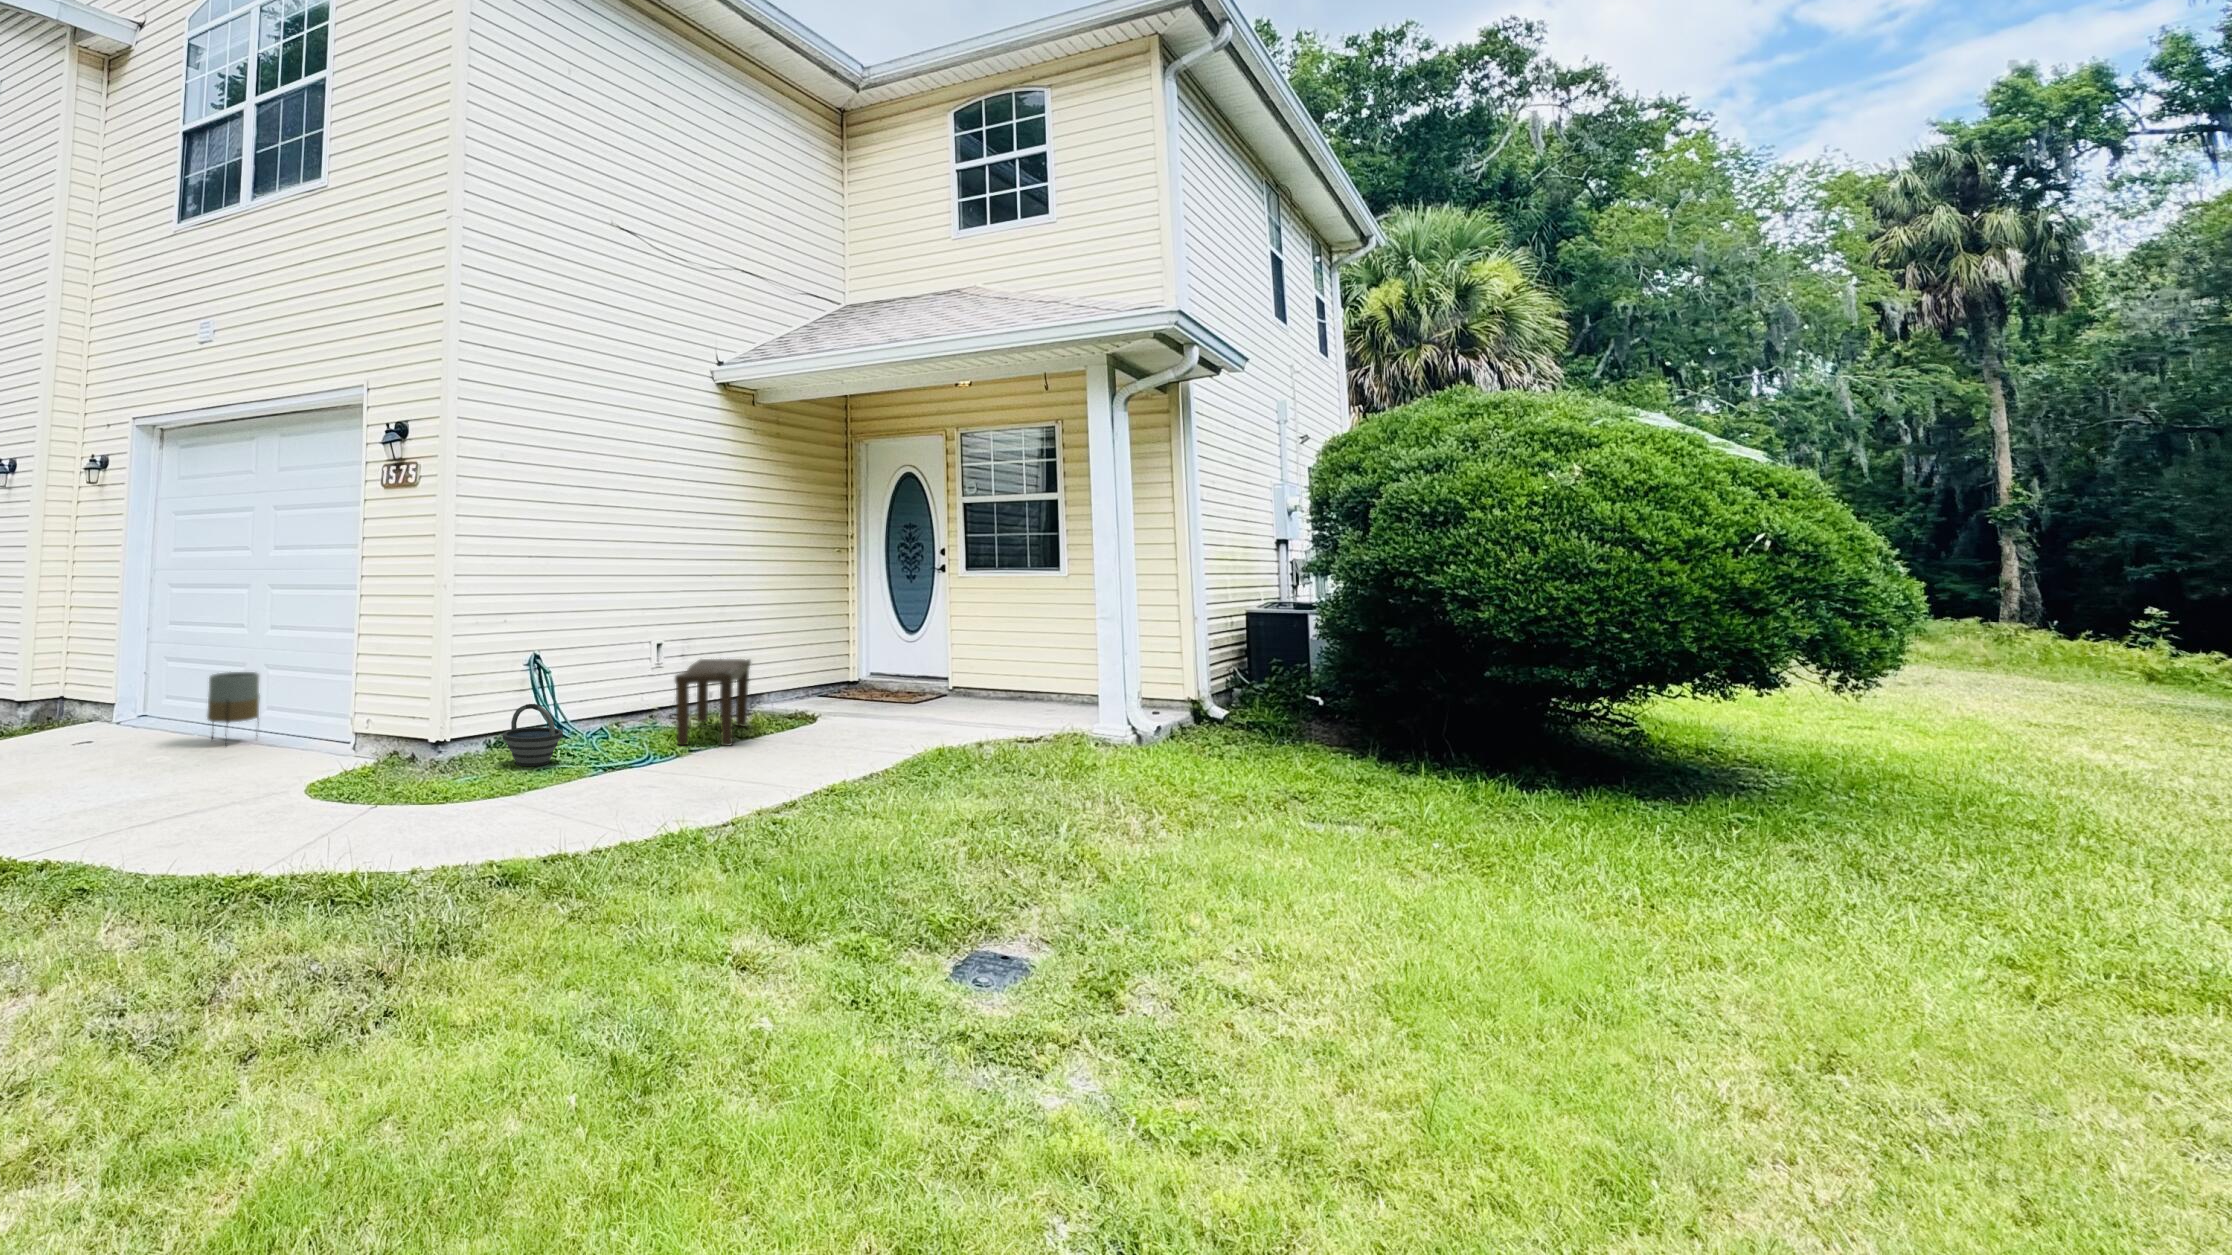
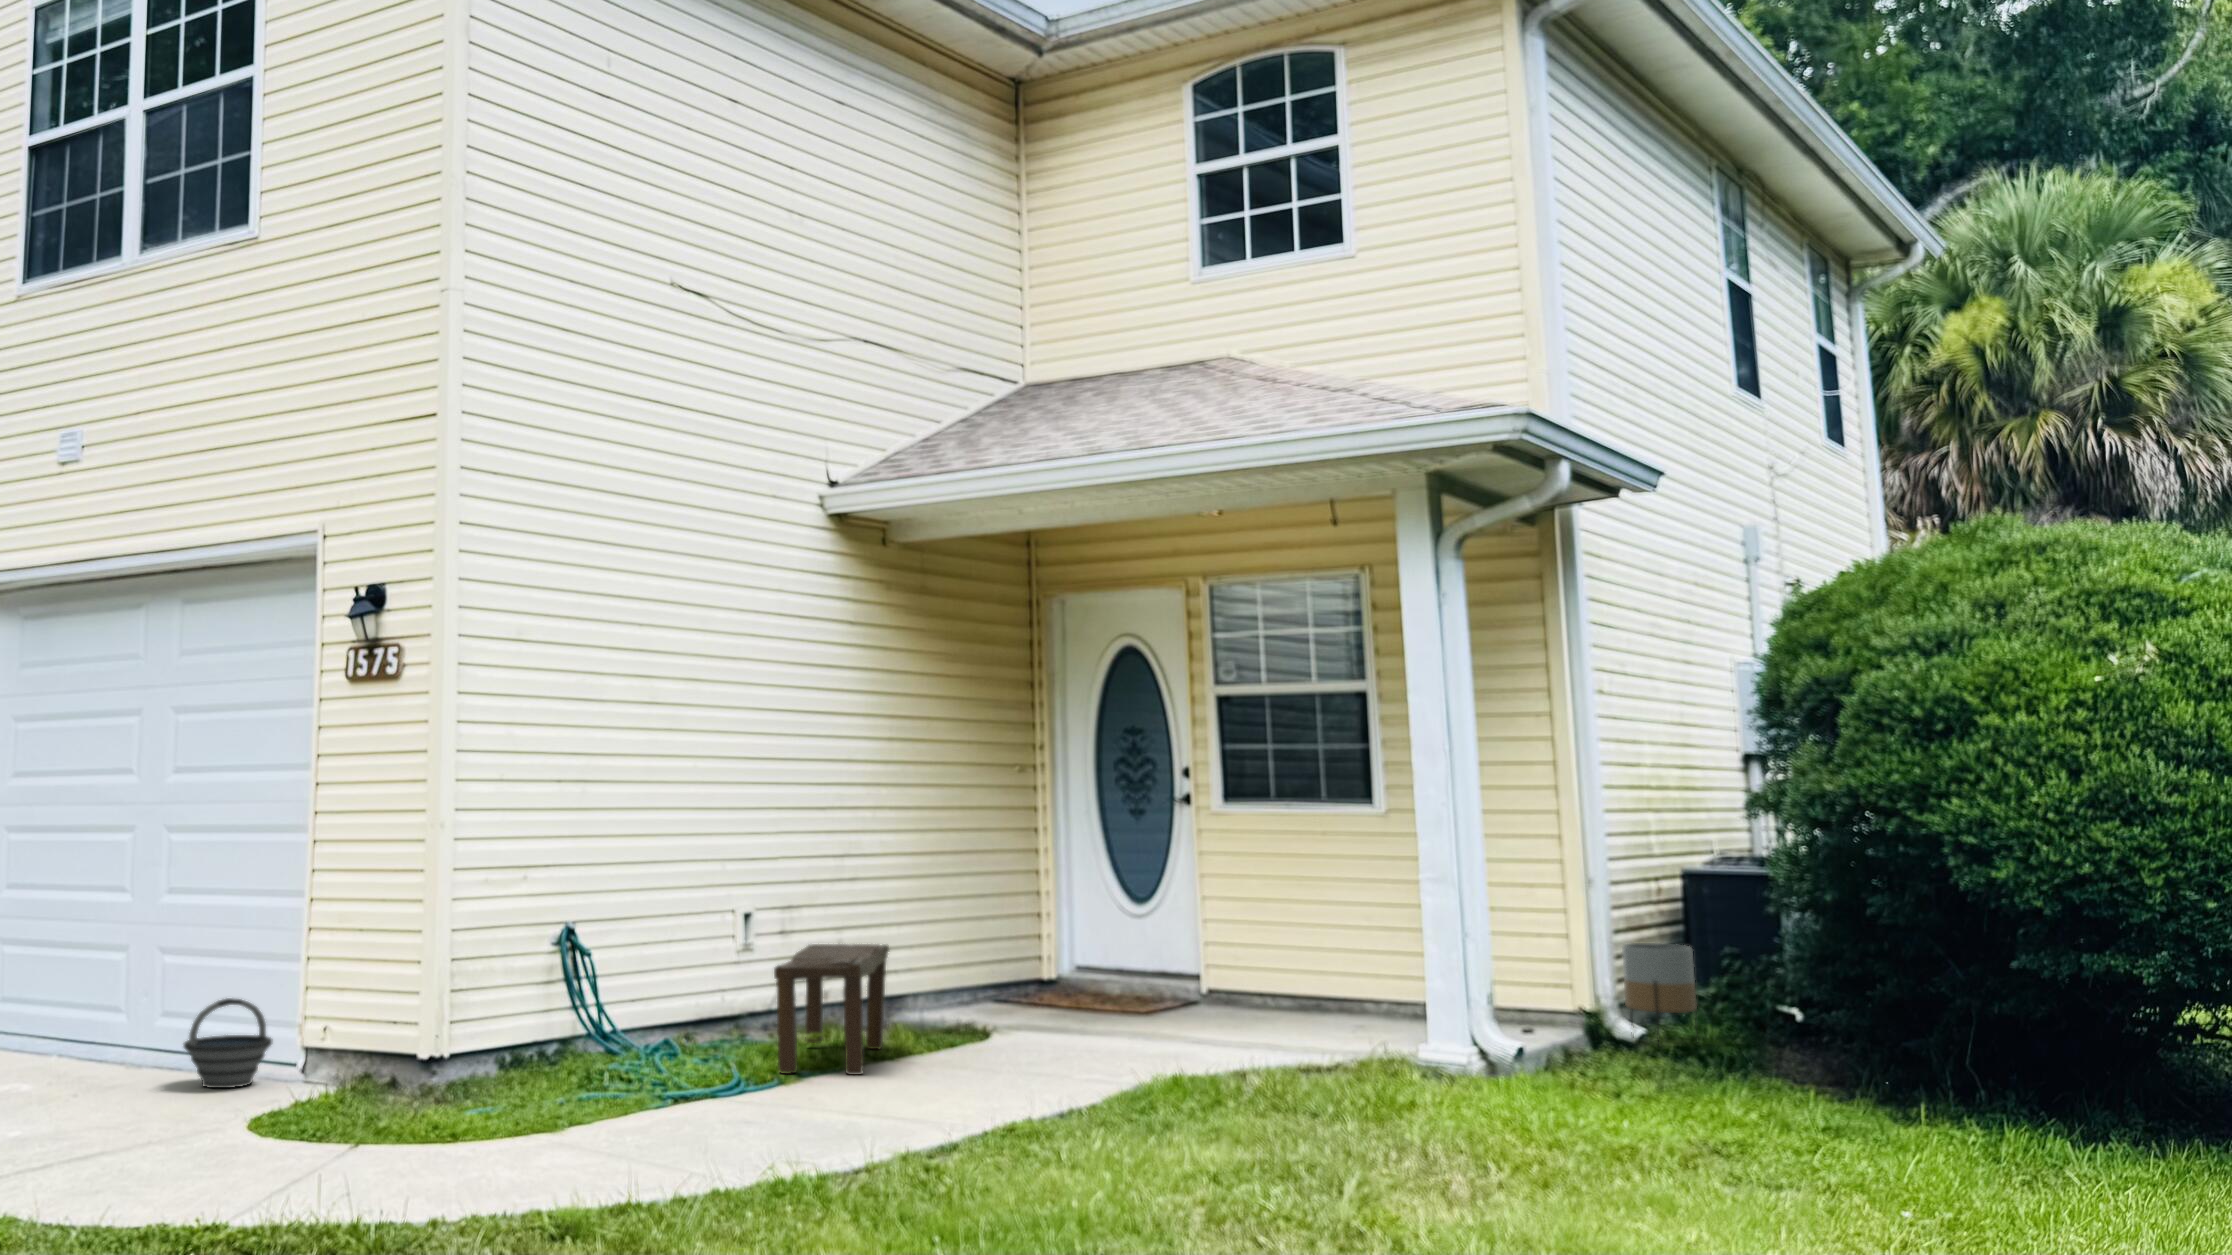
planter: present [207,672,260,736] -> present [1622,943,1697,1022]
bucket: present [502,704,563,766] -> present [184,998,272,1088]

